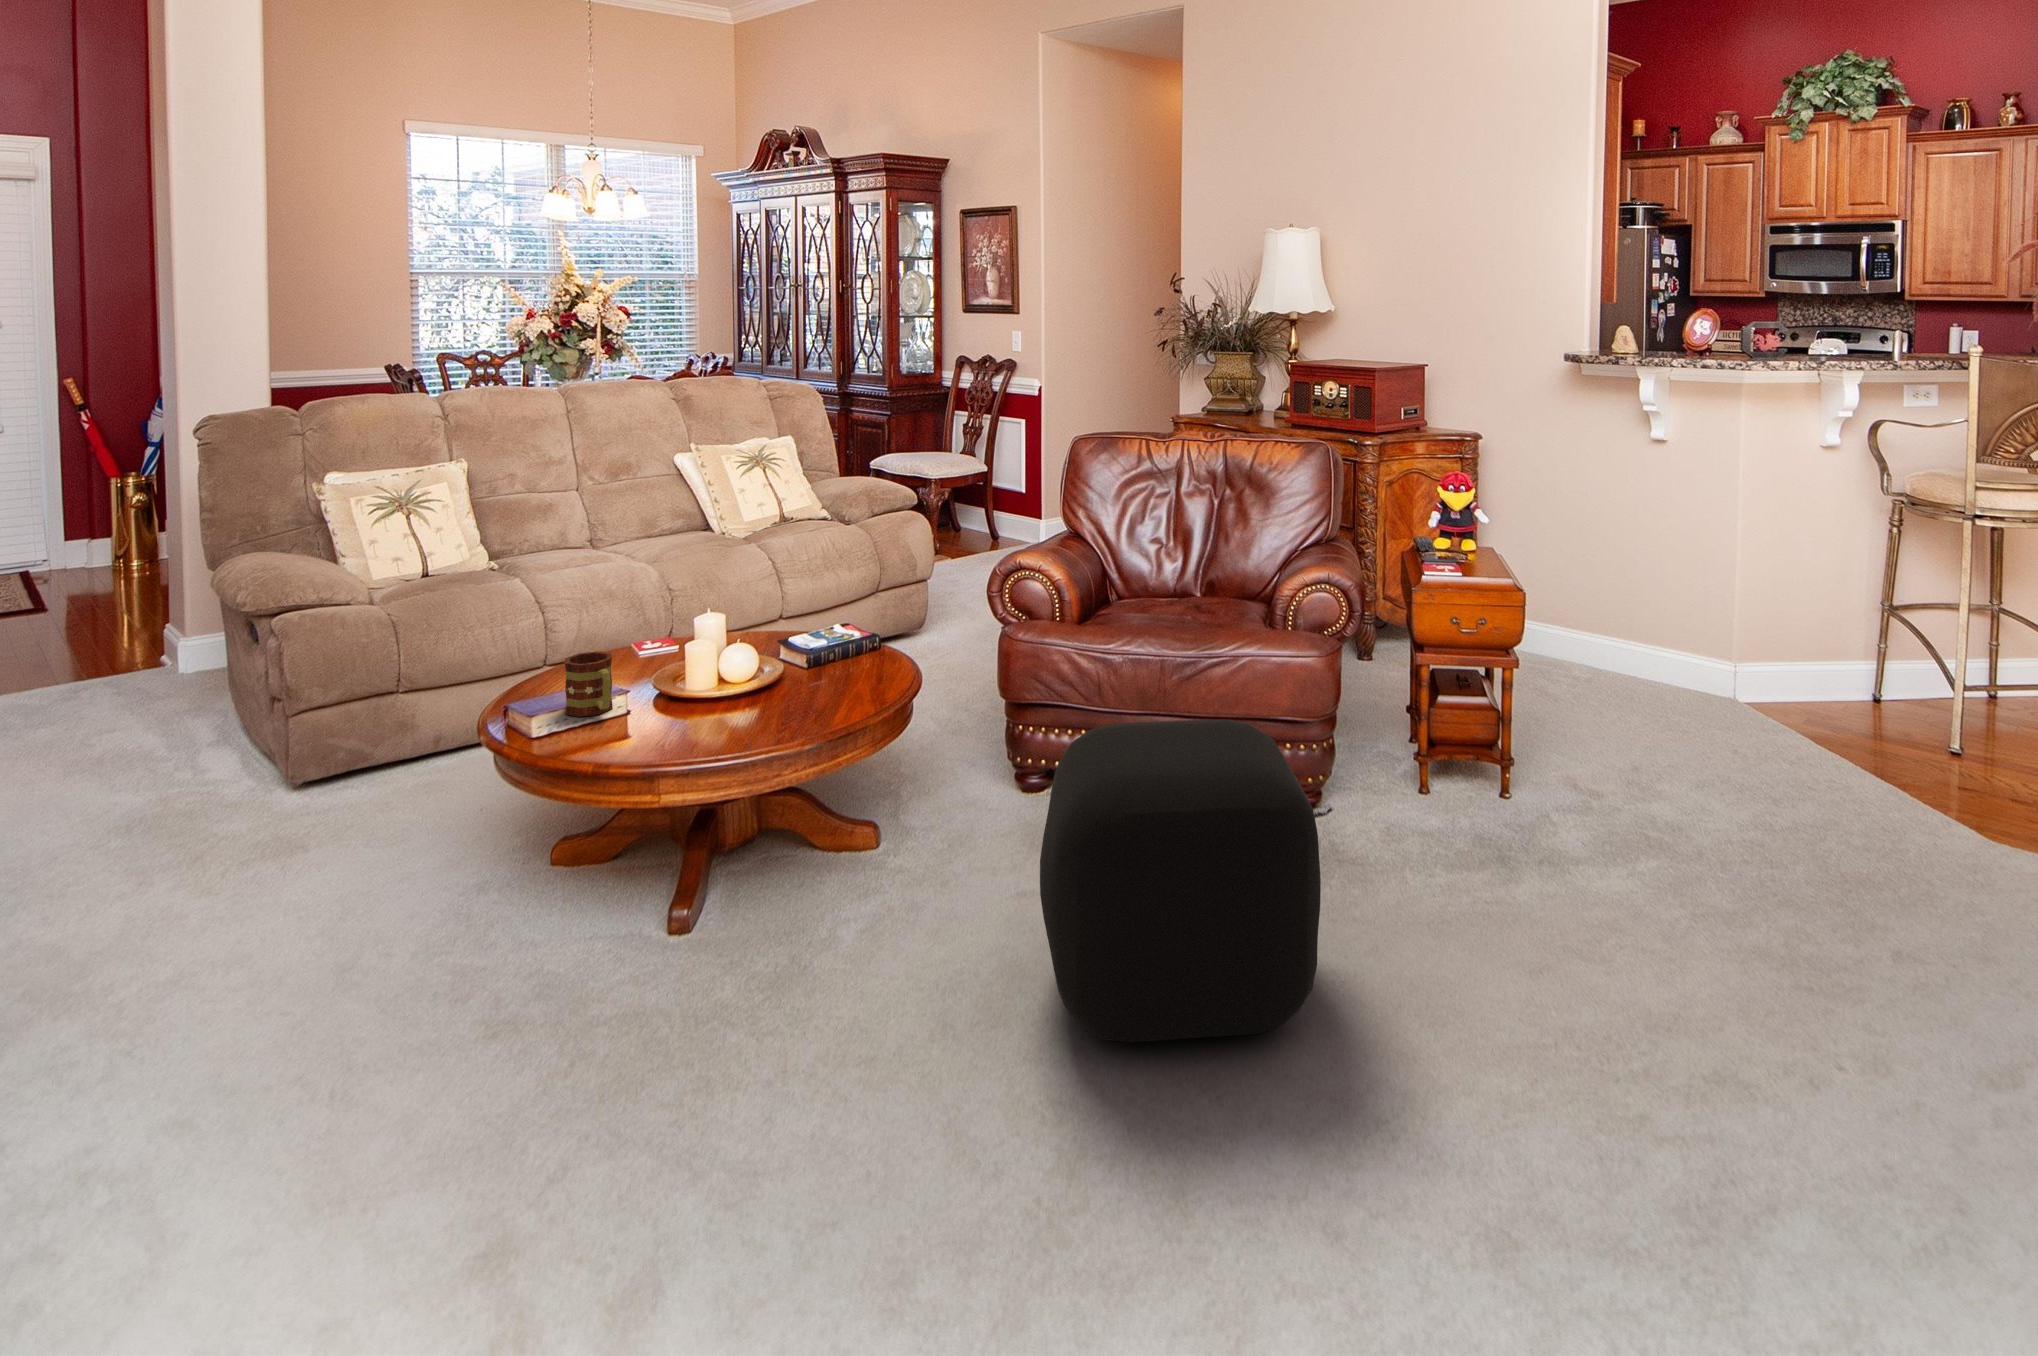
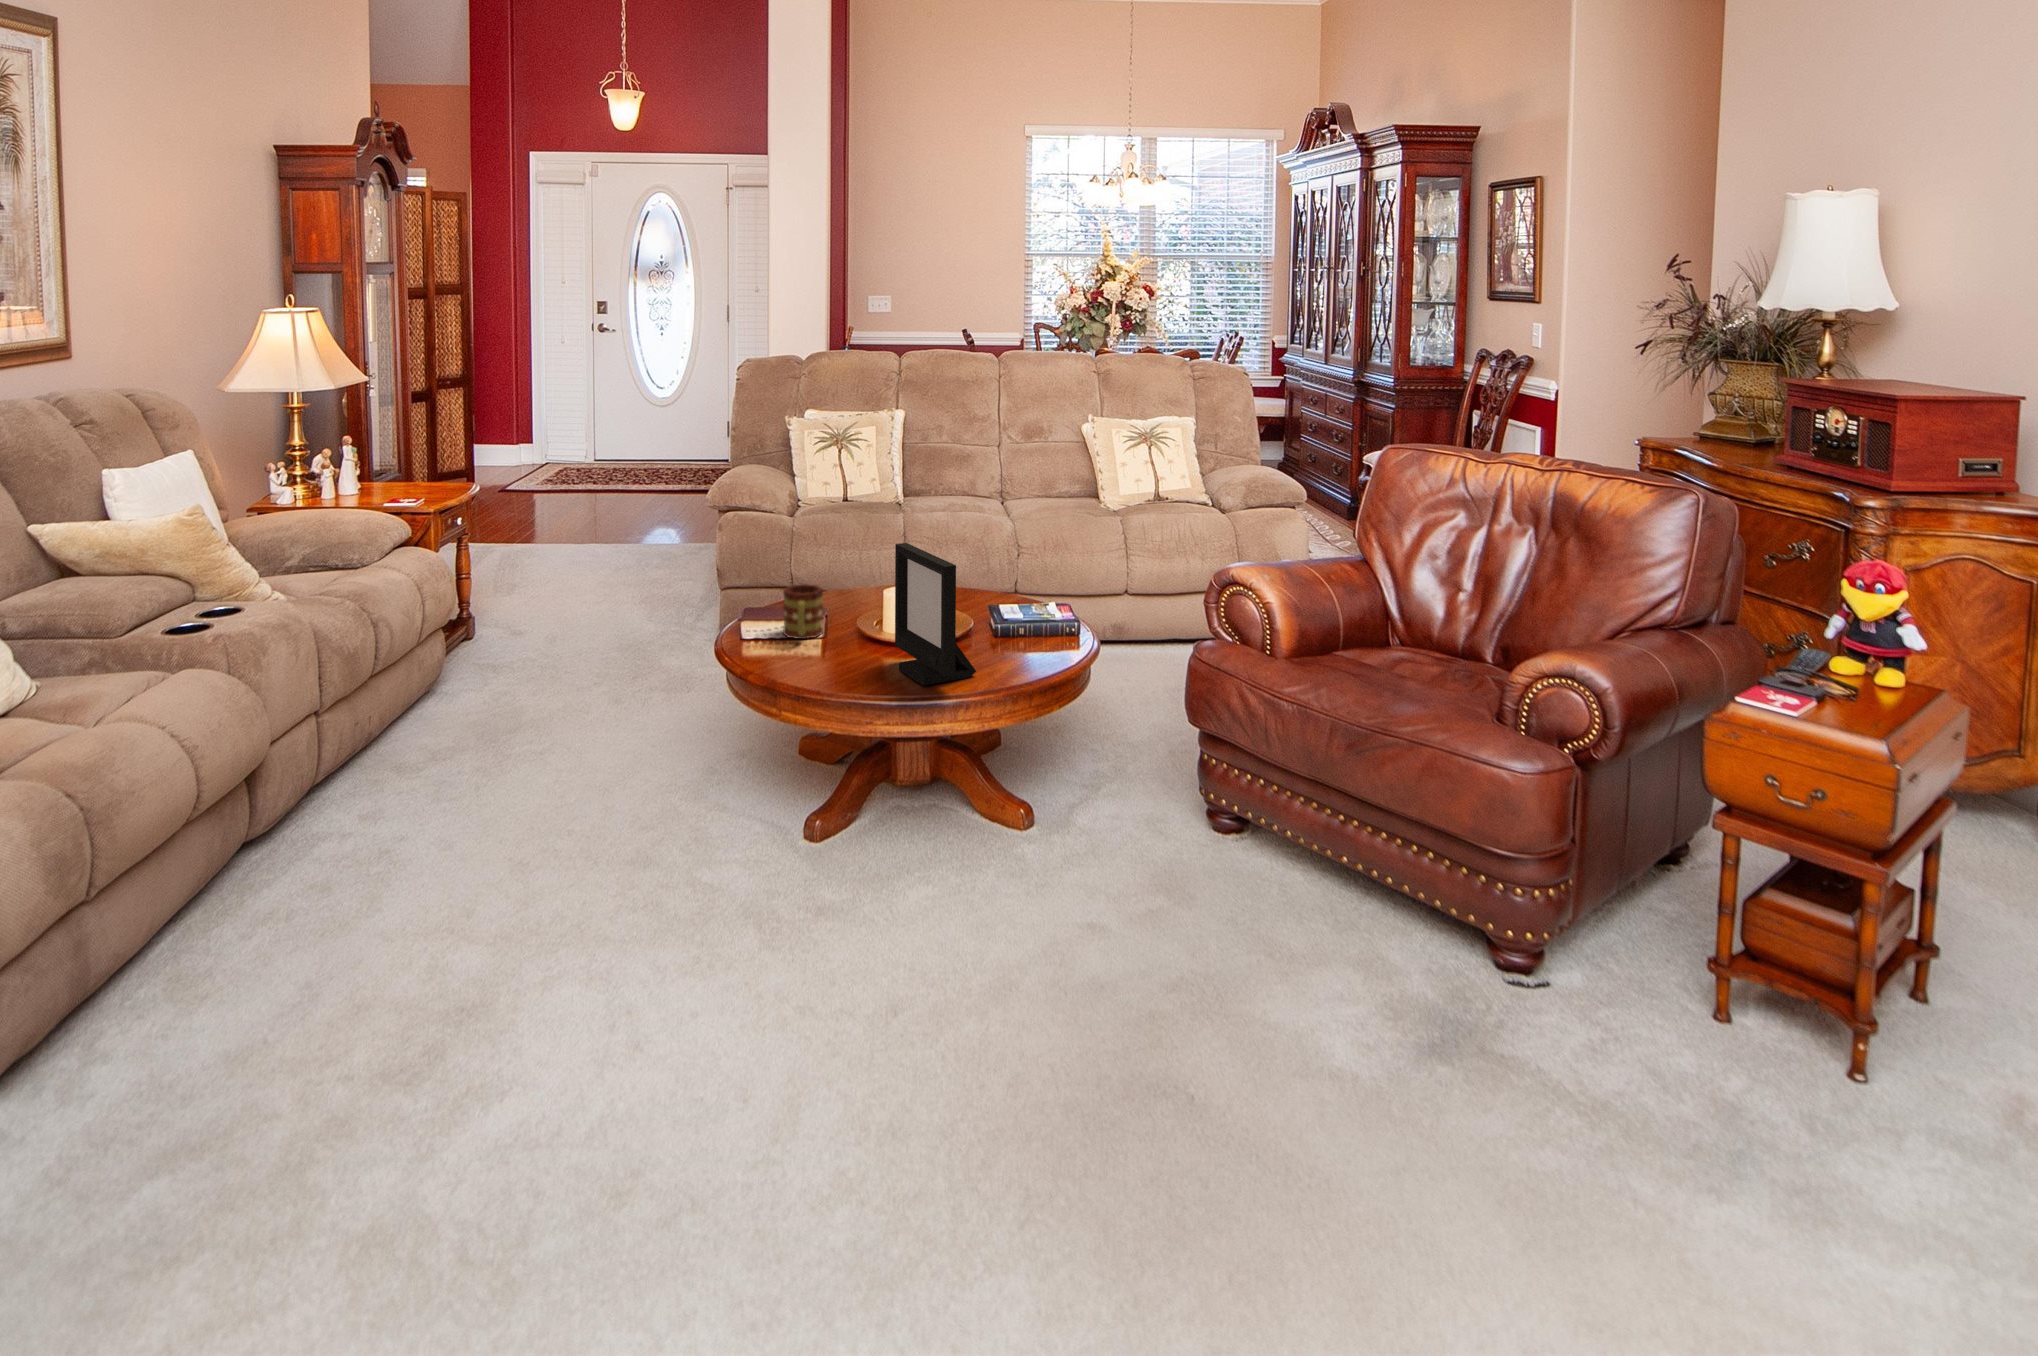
picture frame: none [736,579,840,720] -> present [895,543,976,686]
ottoman: present [1040,719,1321,1042] -> none [938,765,1287,1180]

